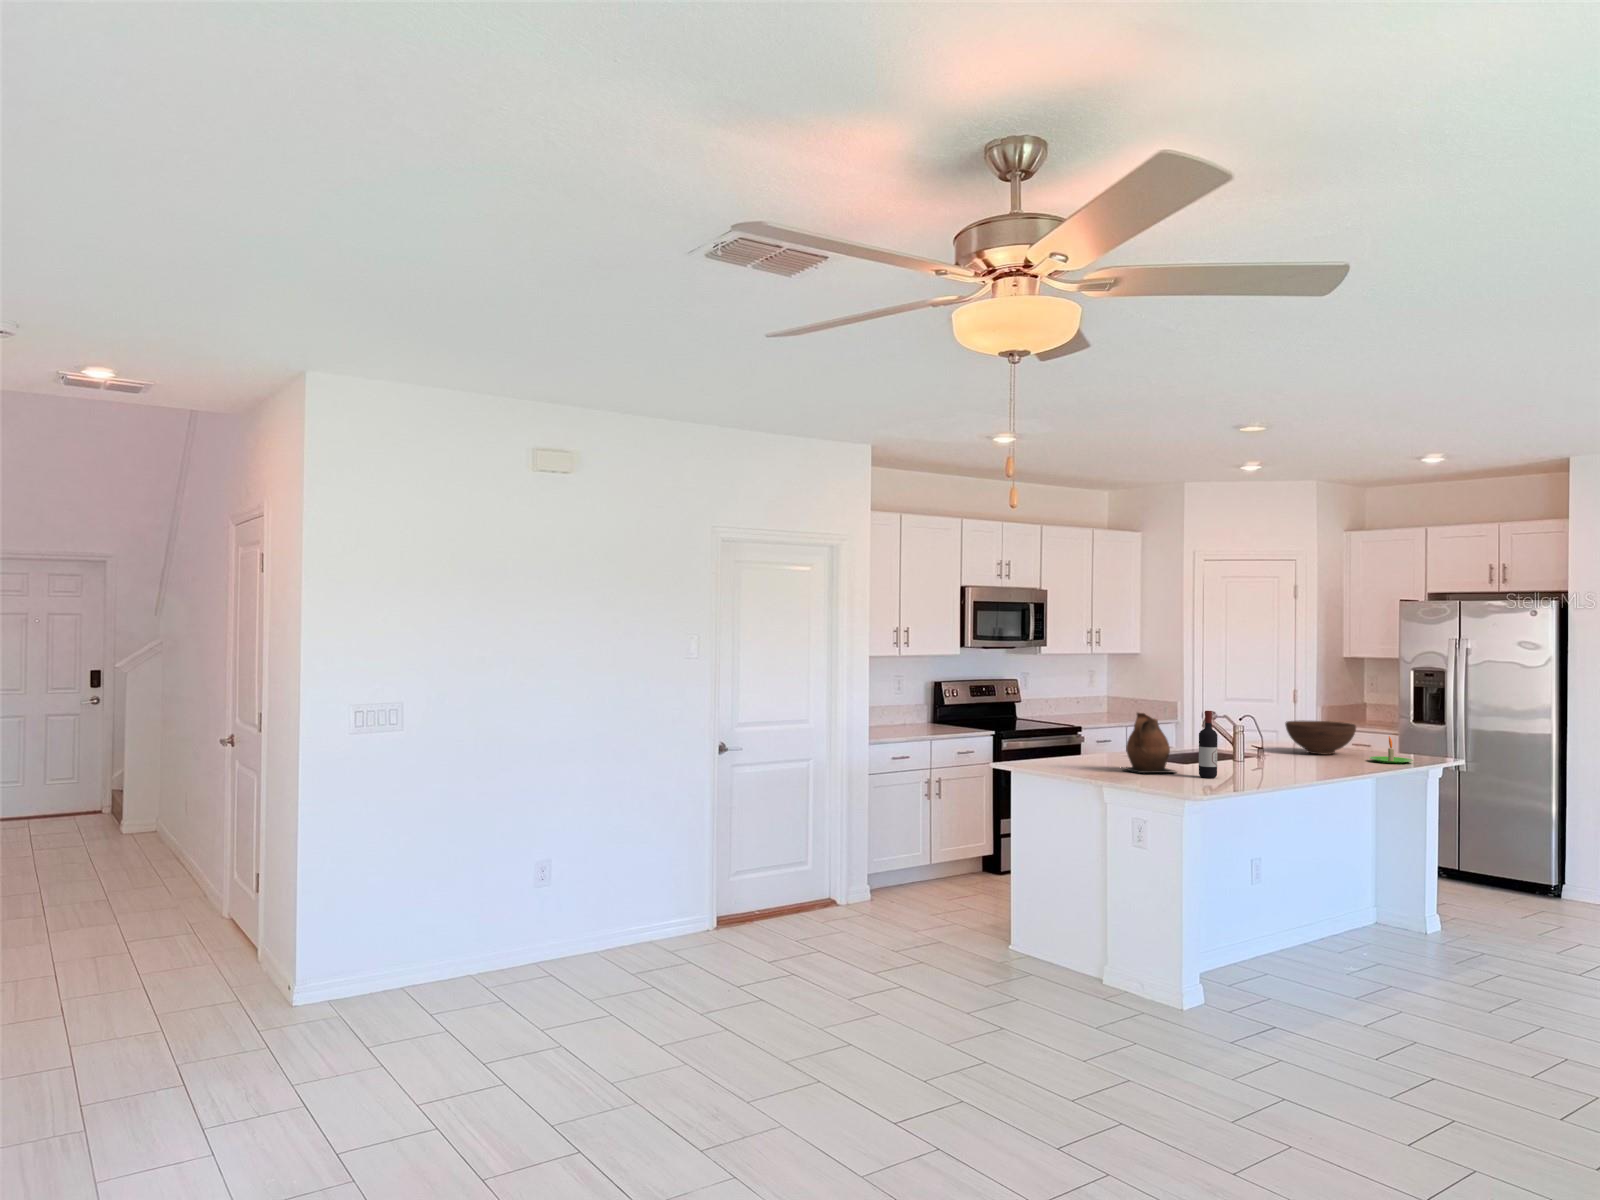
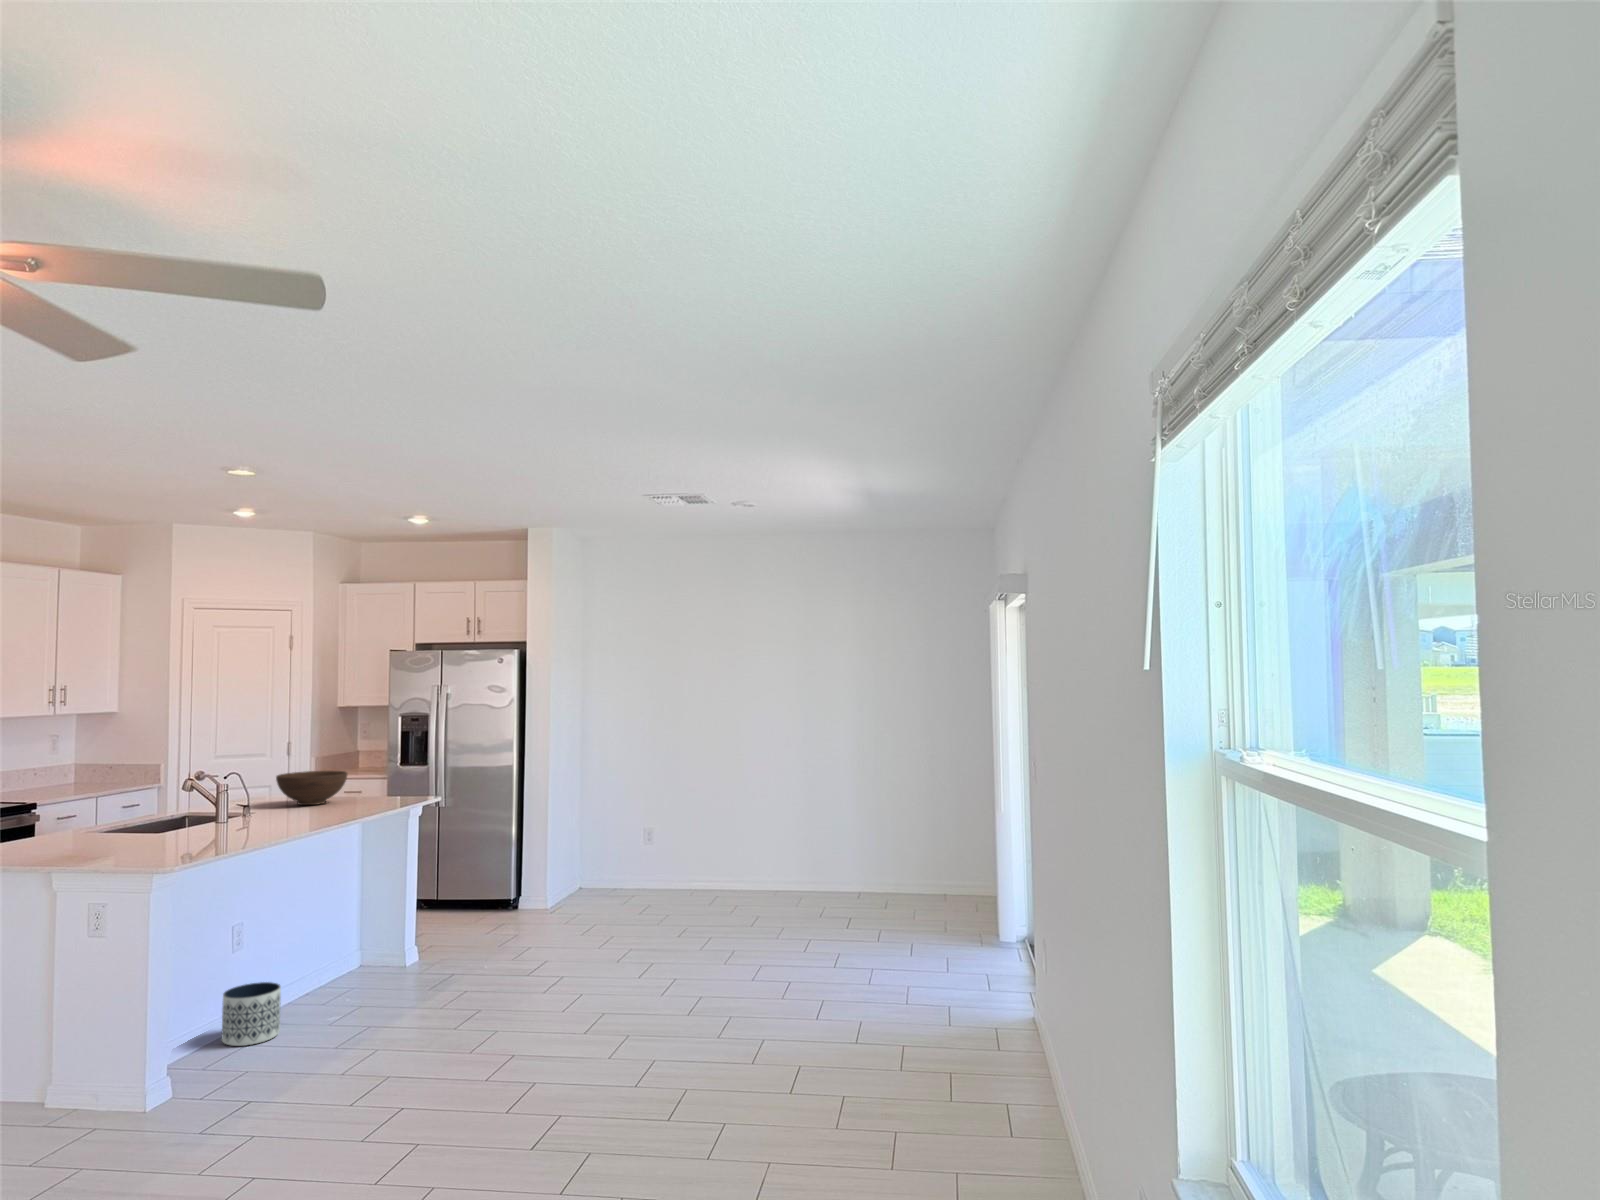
wine bottle: present [1199,711,1218,778] -> none [168,773,192,849]
ceramic pitcher: present [1125,713,1176,773] -> none [64,783,142,855]
candle: present [1369,736,1413,764] -> none [358,780,399,806]
planter: none [1246,913,1297,969] -> present [222,982,281,1046]

